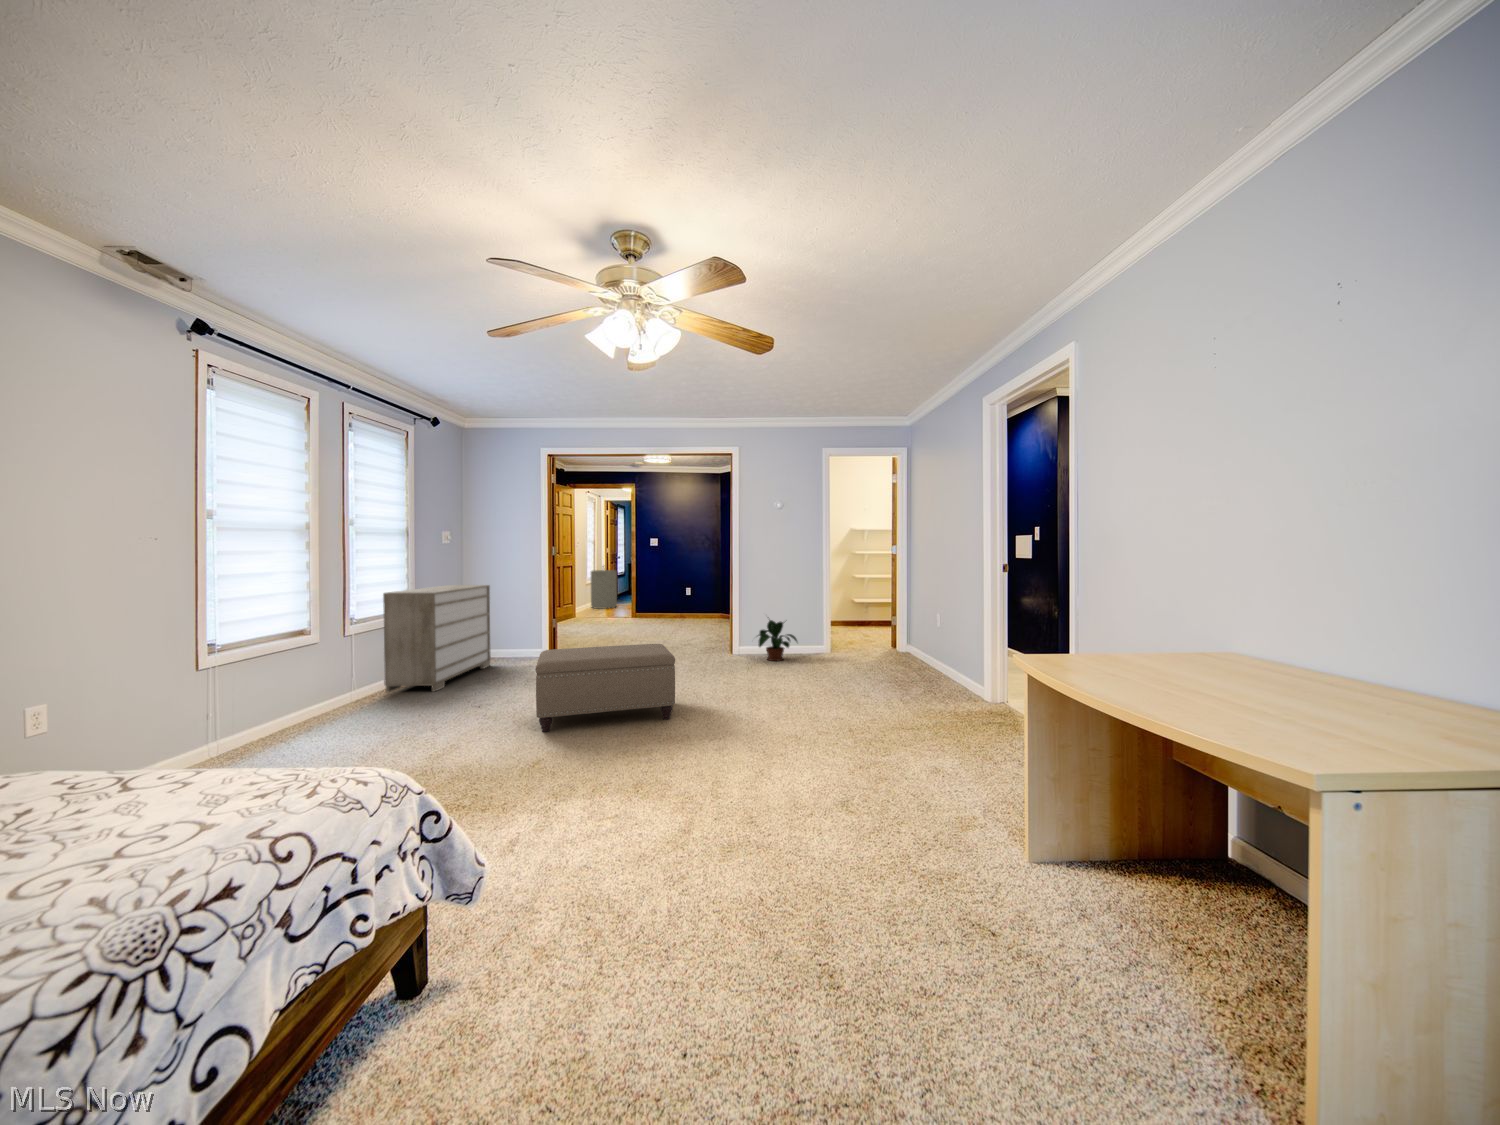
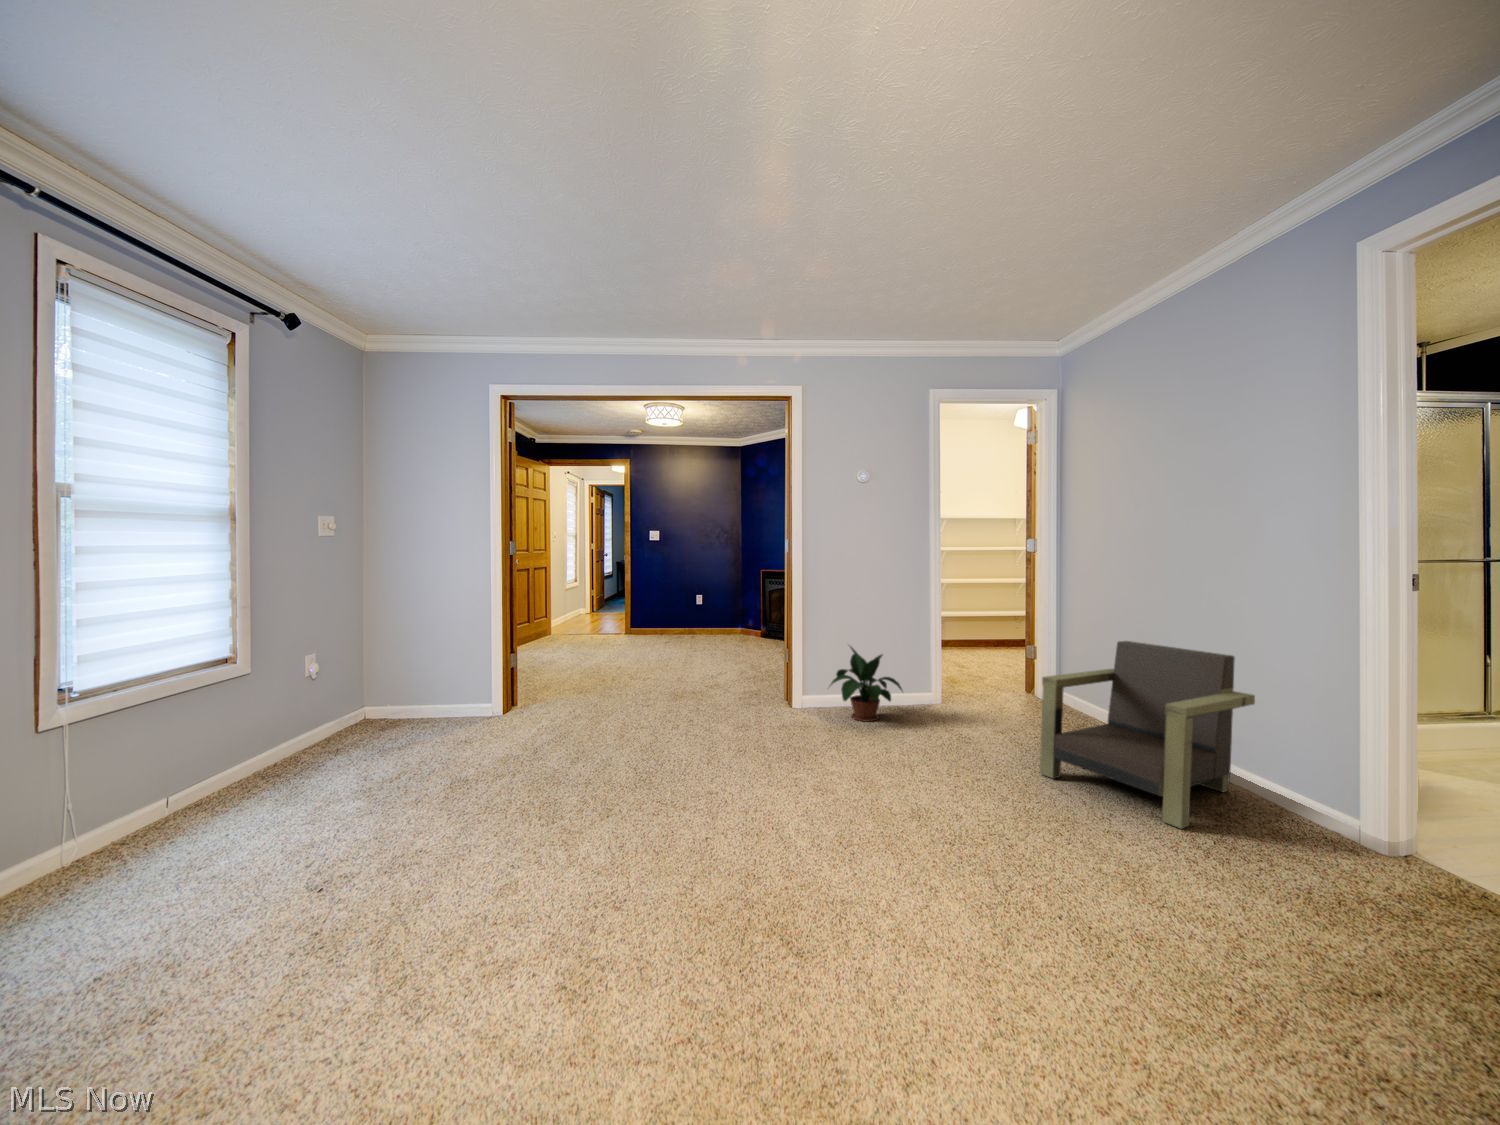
laundry hamper: present [591,566,617,609] -> none [571,565,605,621]
dresser: present [383,585,491,692] -> none [158,604,401,822]
armchair: none [854,608,959,698] -> present [1040,641,1255,829]
ottoman: present [536,644,675,732] -> none [418,734,759,1002]

